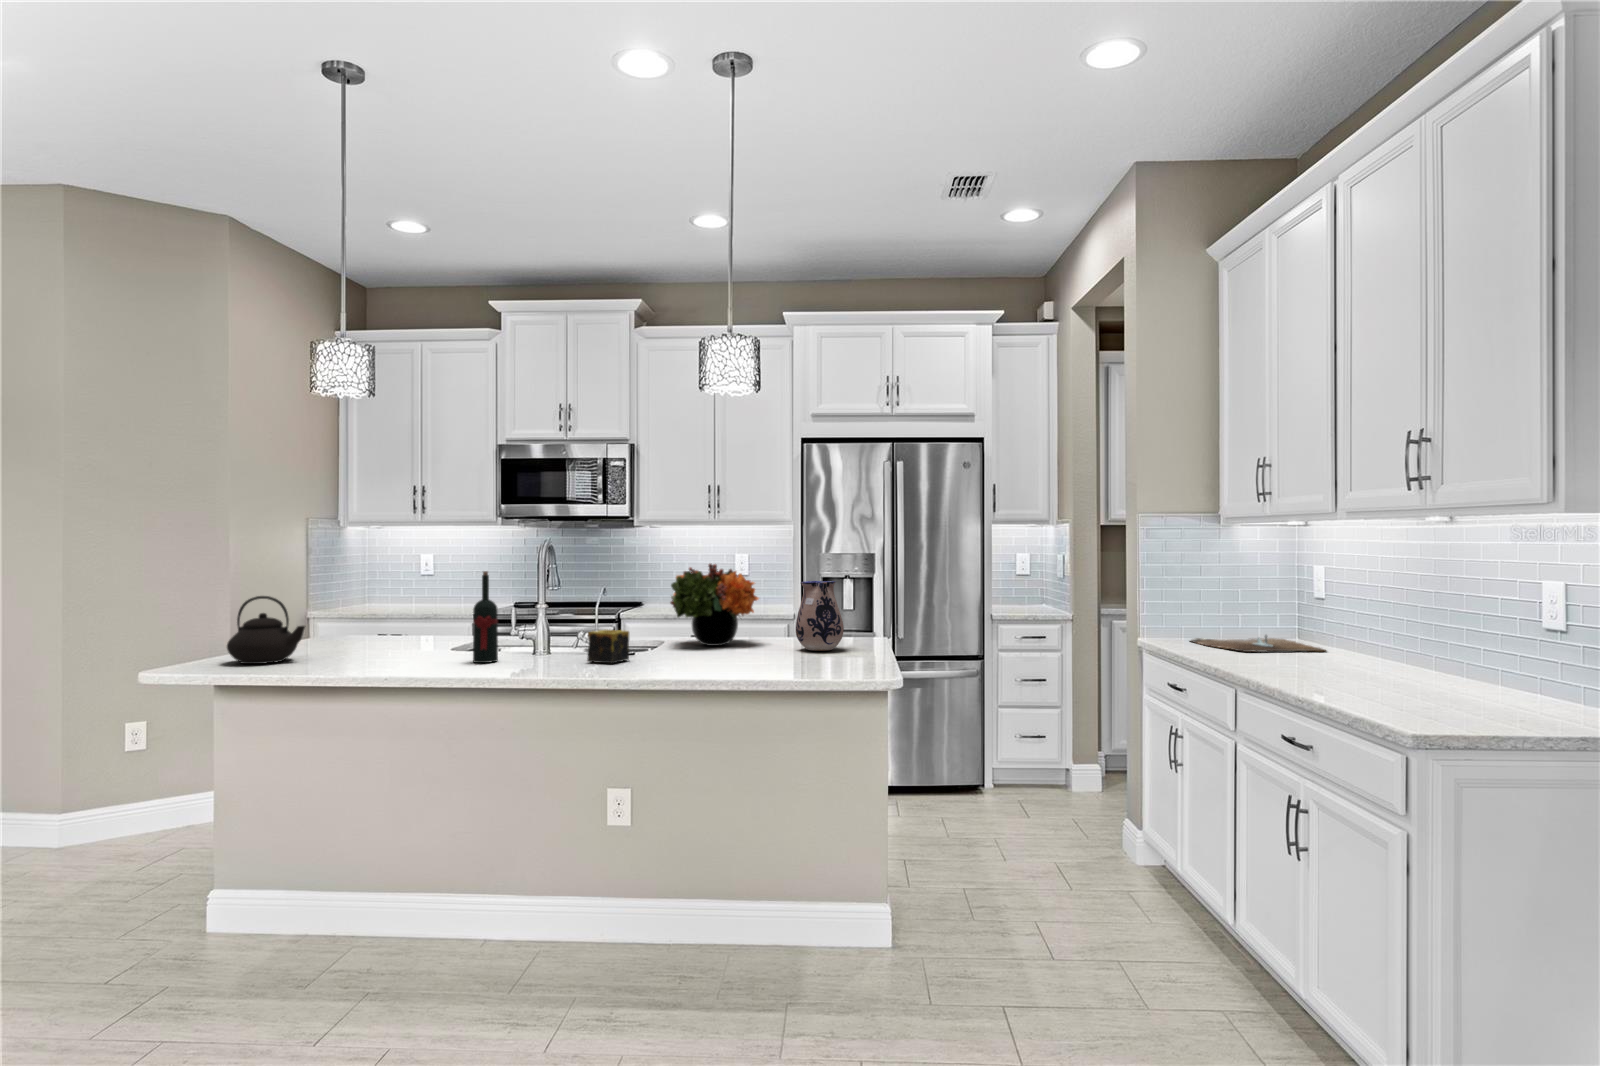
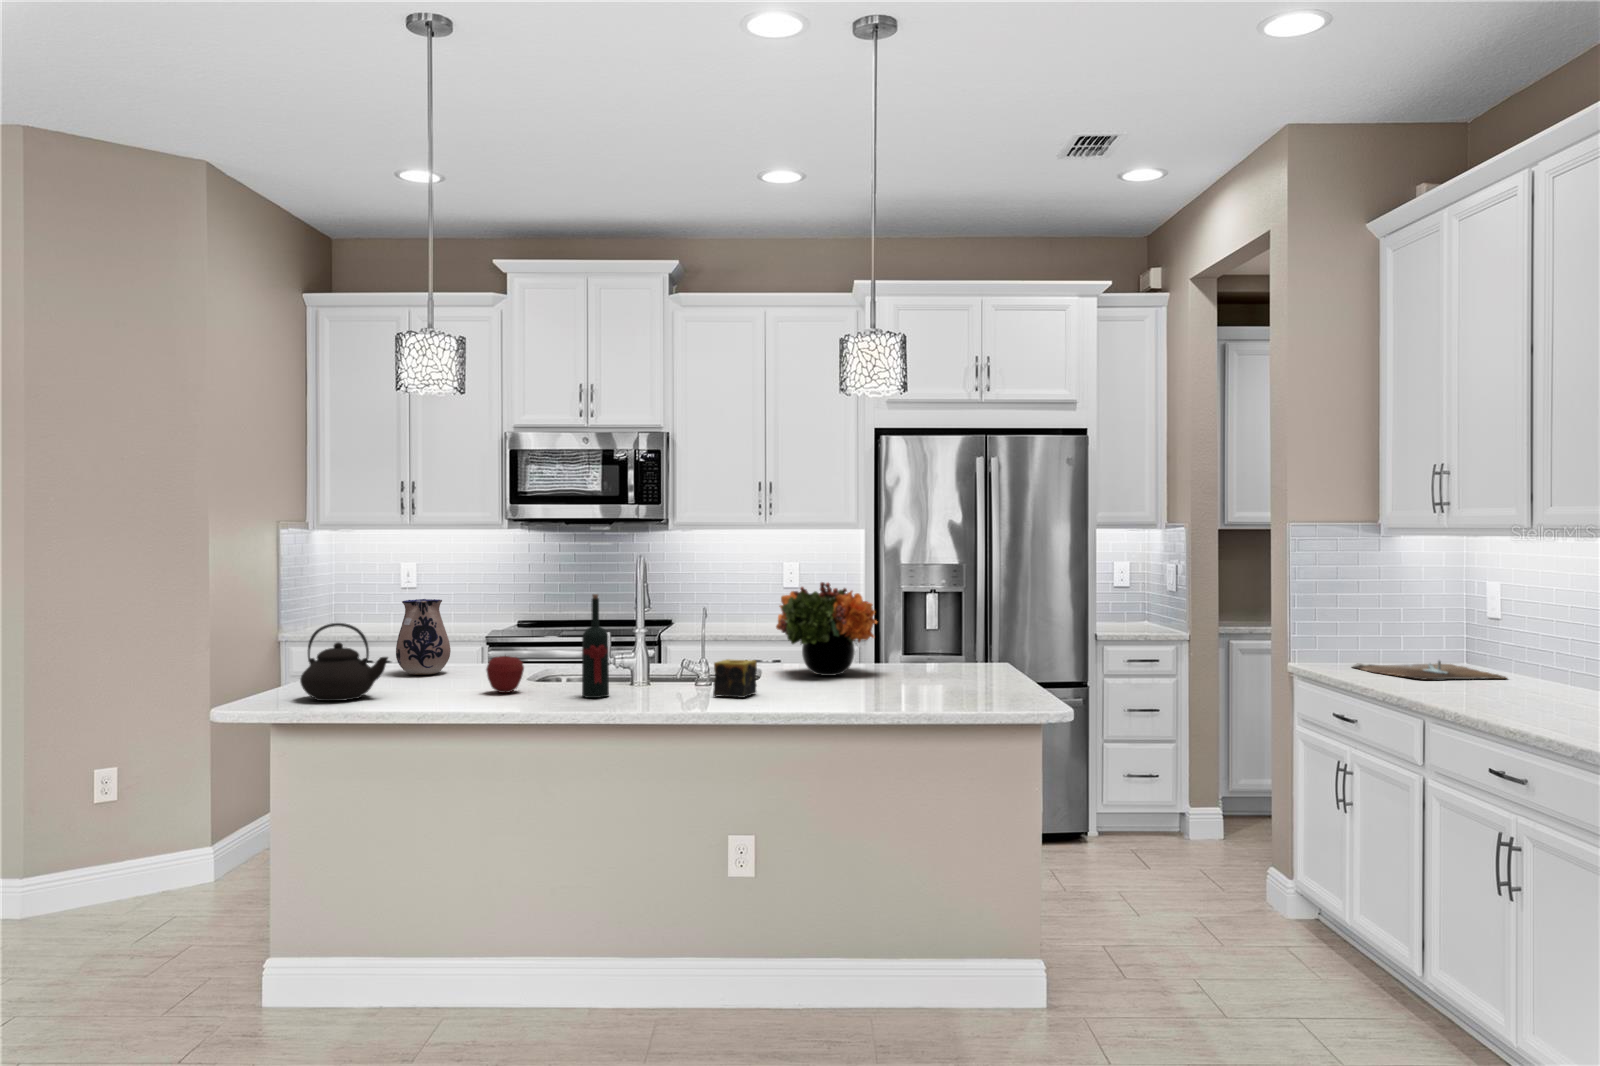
ceramic pitcher: present [796,581,844,651] -> present [396,599,451,675]
apple: none [395,624,431,658] -> present [486,656,524,693]

